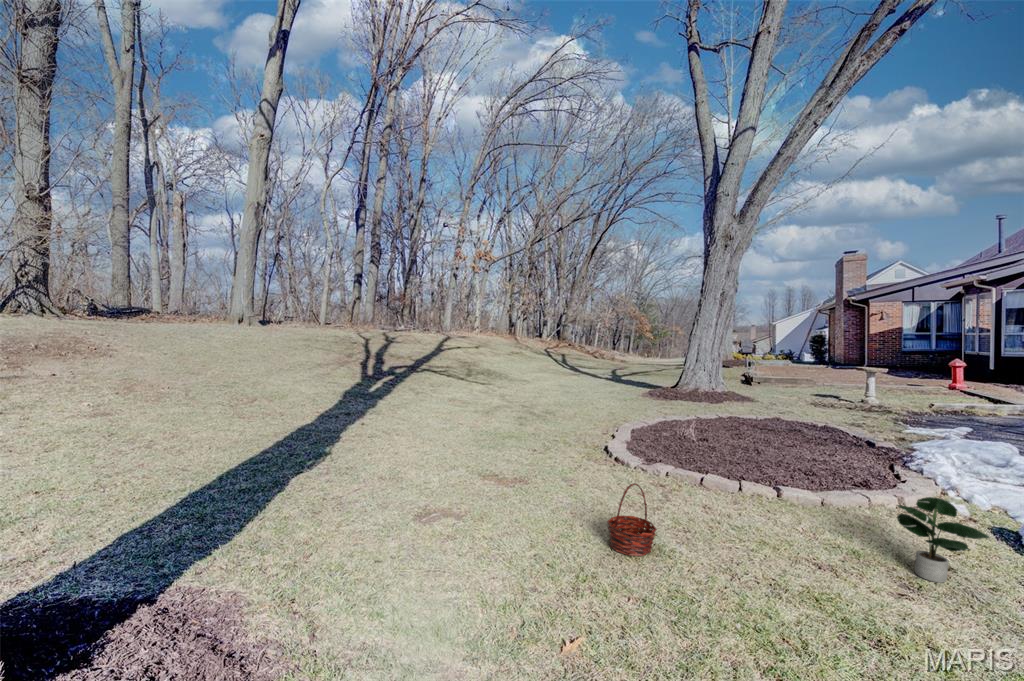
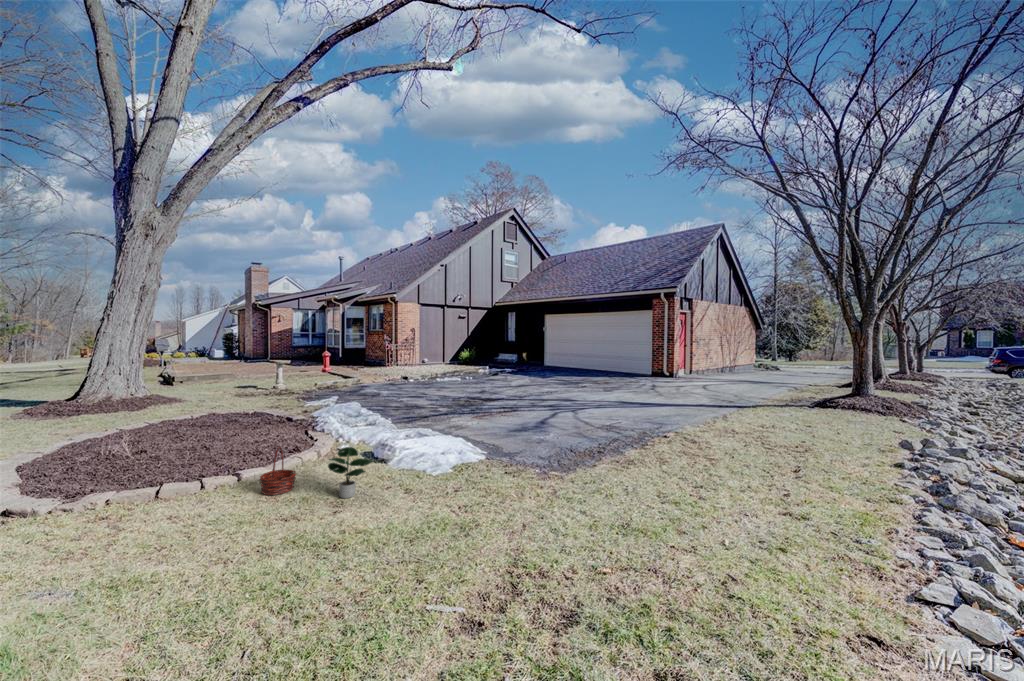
basket: present [607,483,657,556] -> present [260,447,296,495]

